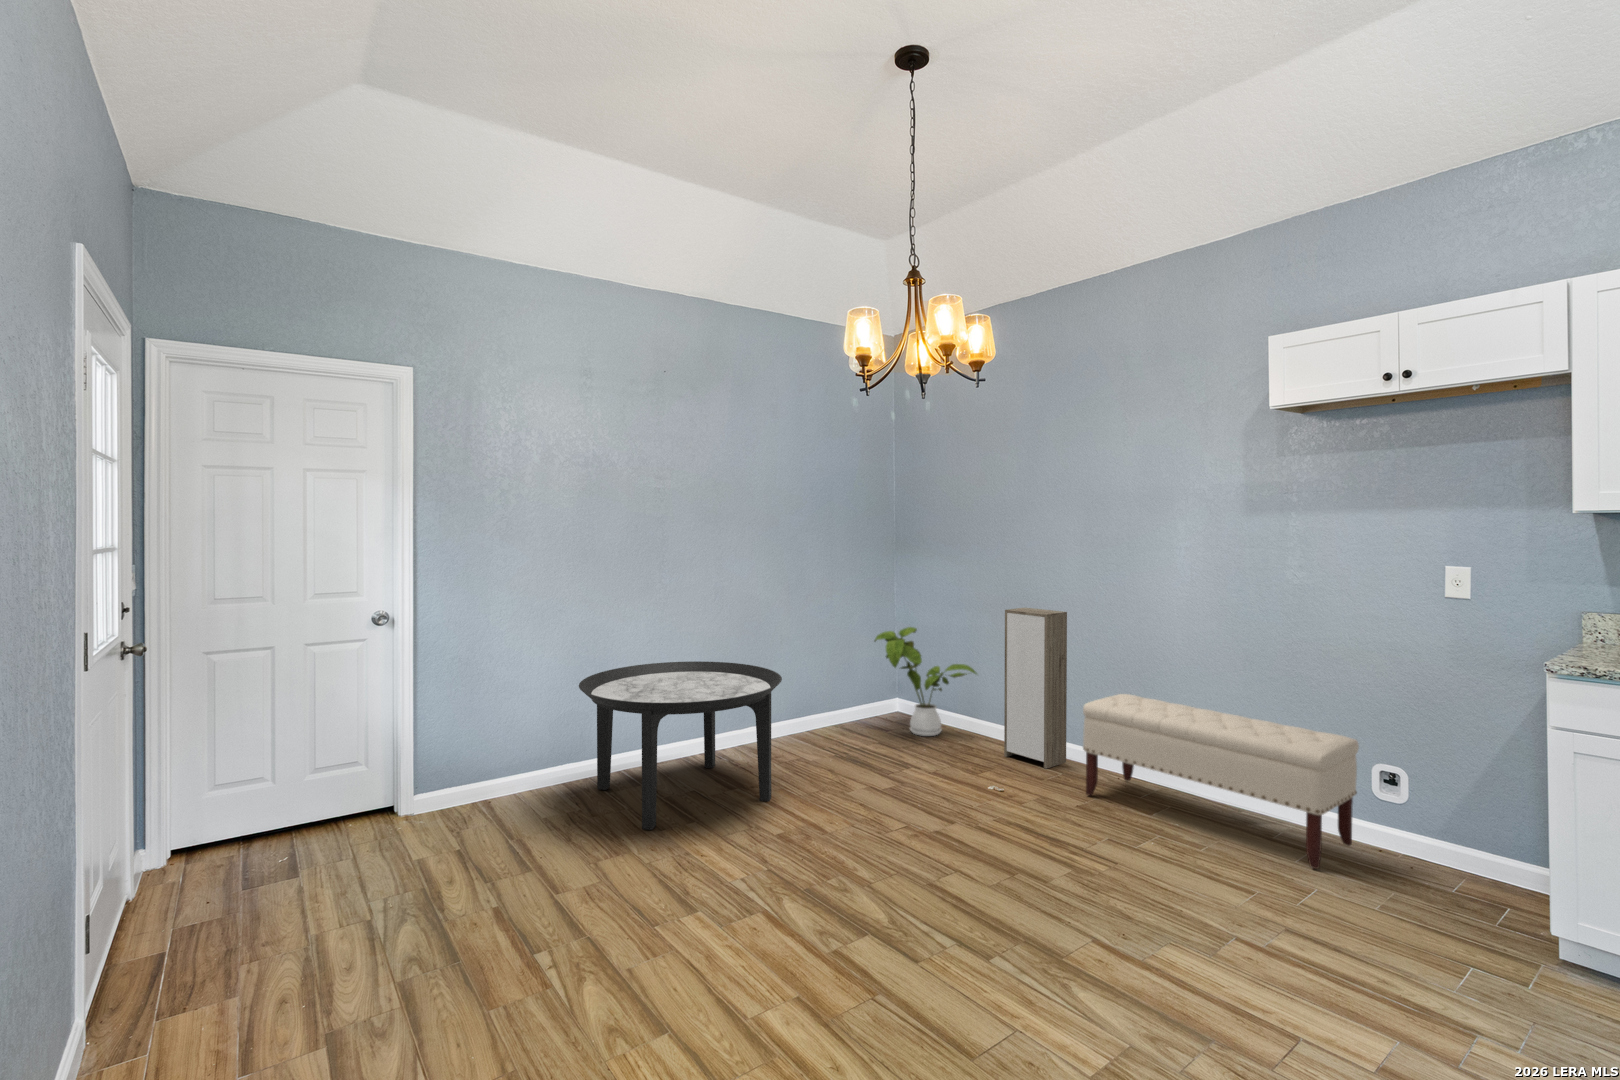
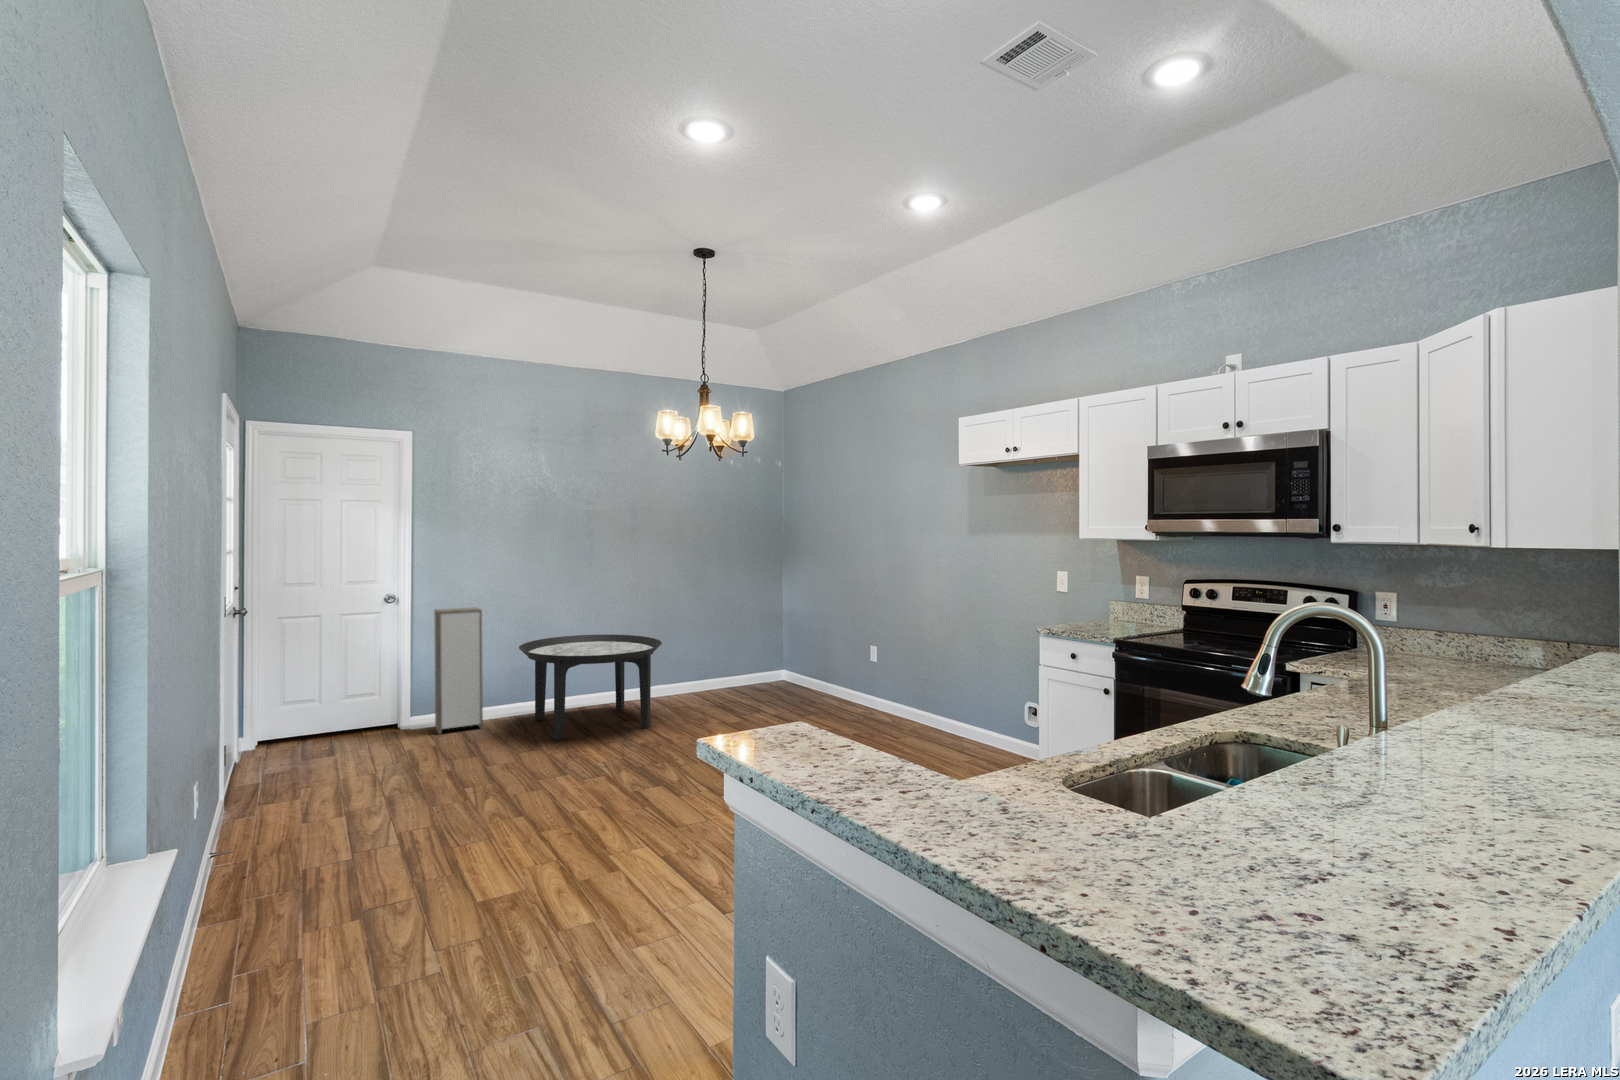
storage cabinet: present [1004,608,1067,769] -> present [434,607,483,734]
house plant: present [875,627,977,736] -> none [753,613,827,696]
bench: present [1083,694,1359,869] -> none [866,661,1017,767]

